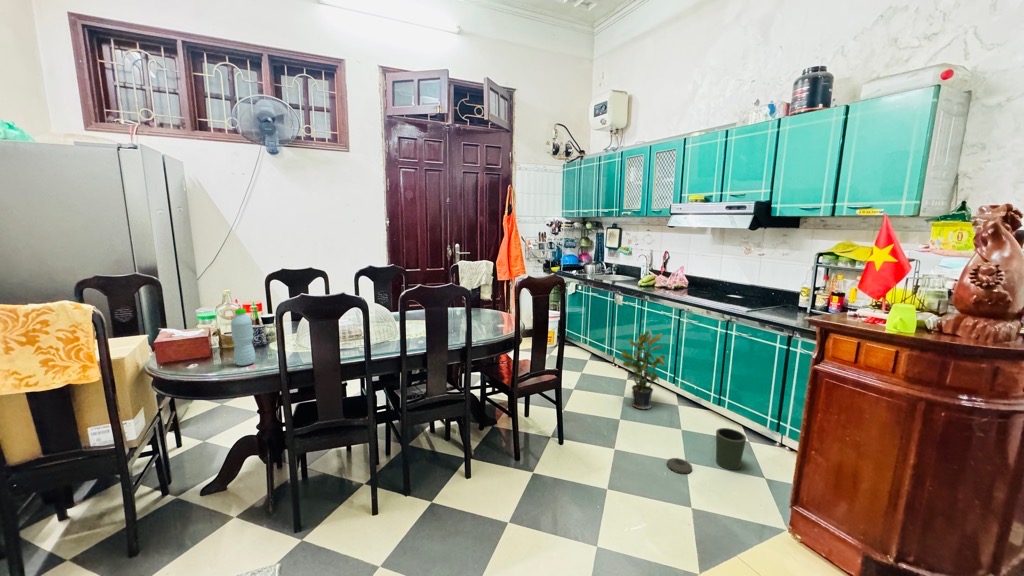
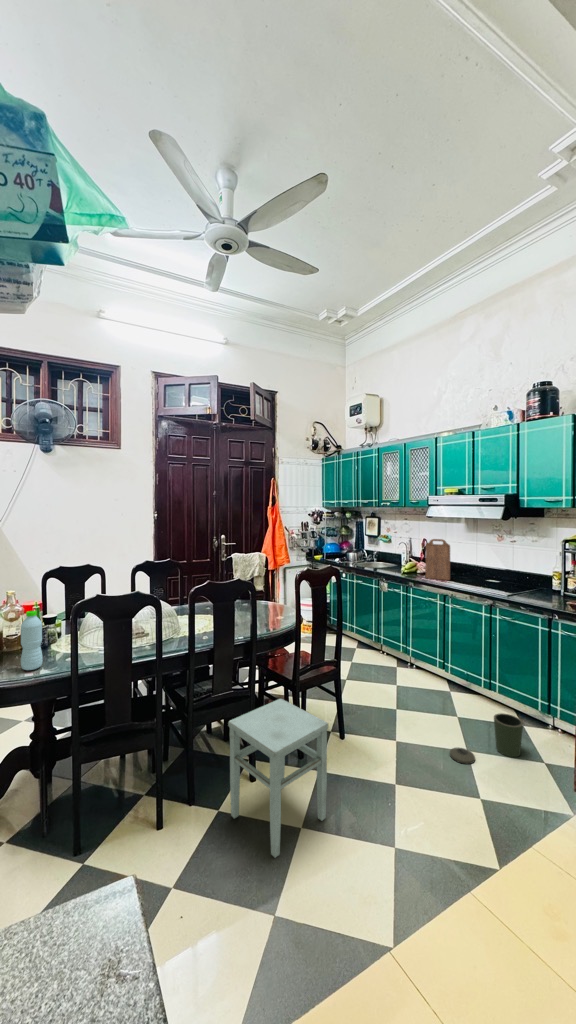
cutting board: none [663,251,692,295] -> present [426,539,450,580]
potted plant: present [620,330,665,409] -> none [391,615,435,697]
stool: none [439,403,538,546] -> present [228,699,328,858]

